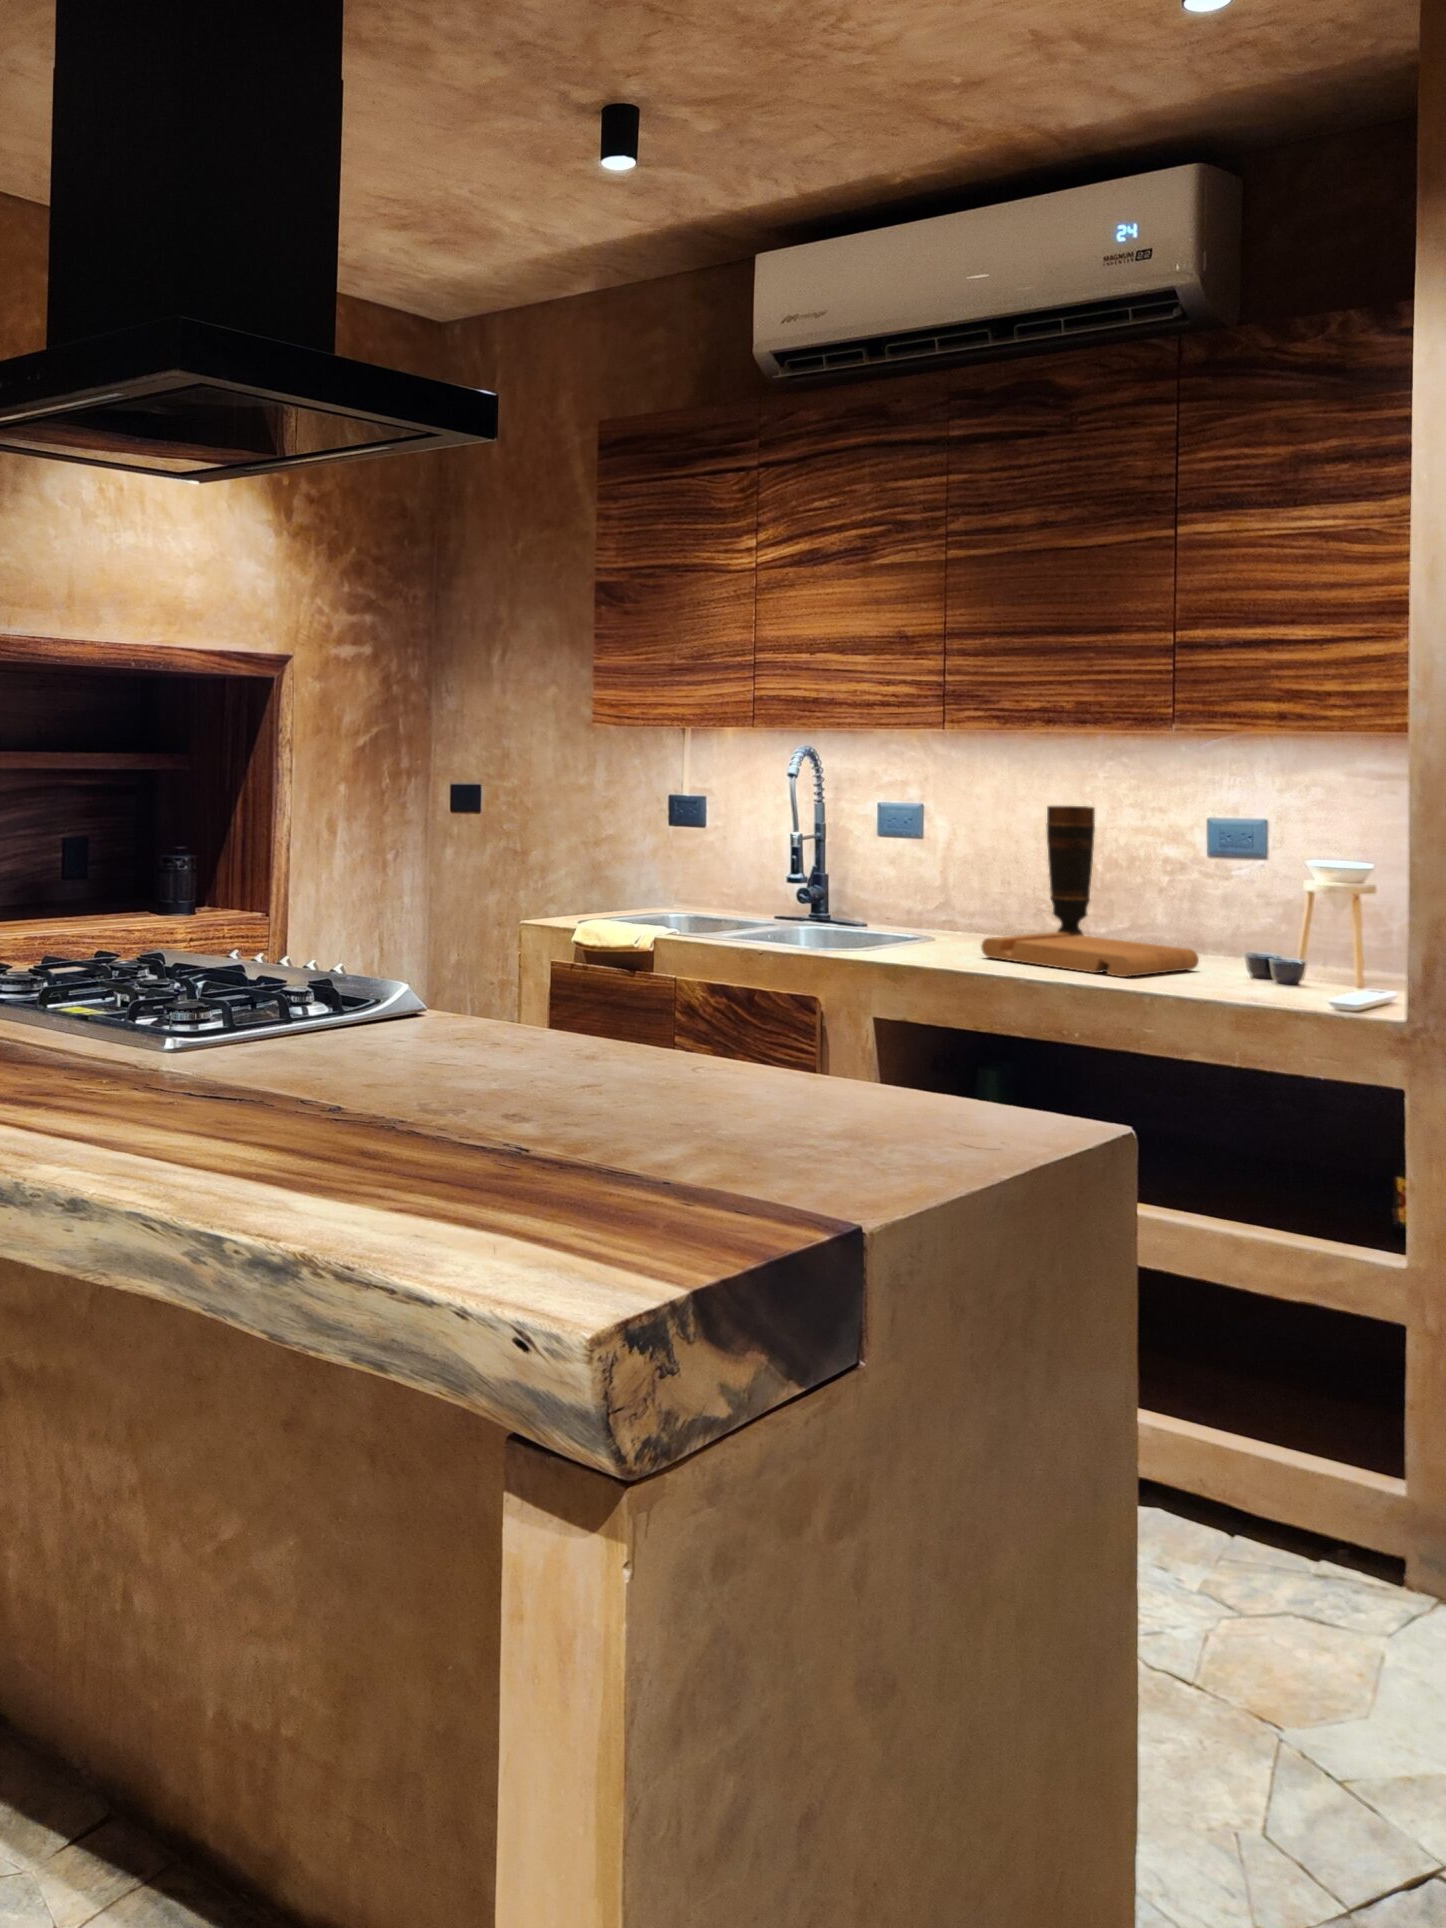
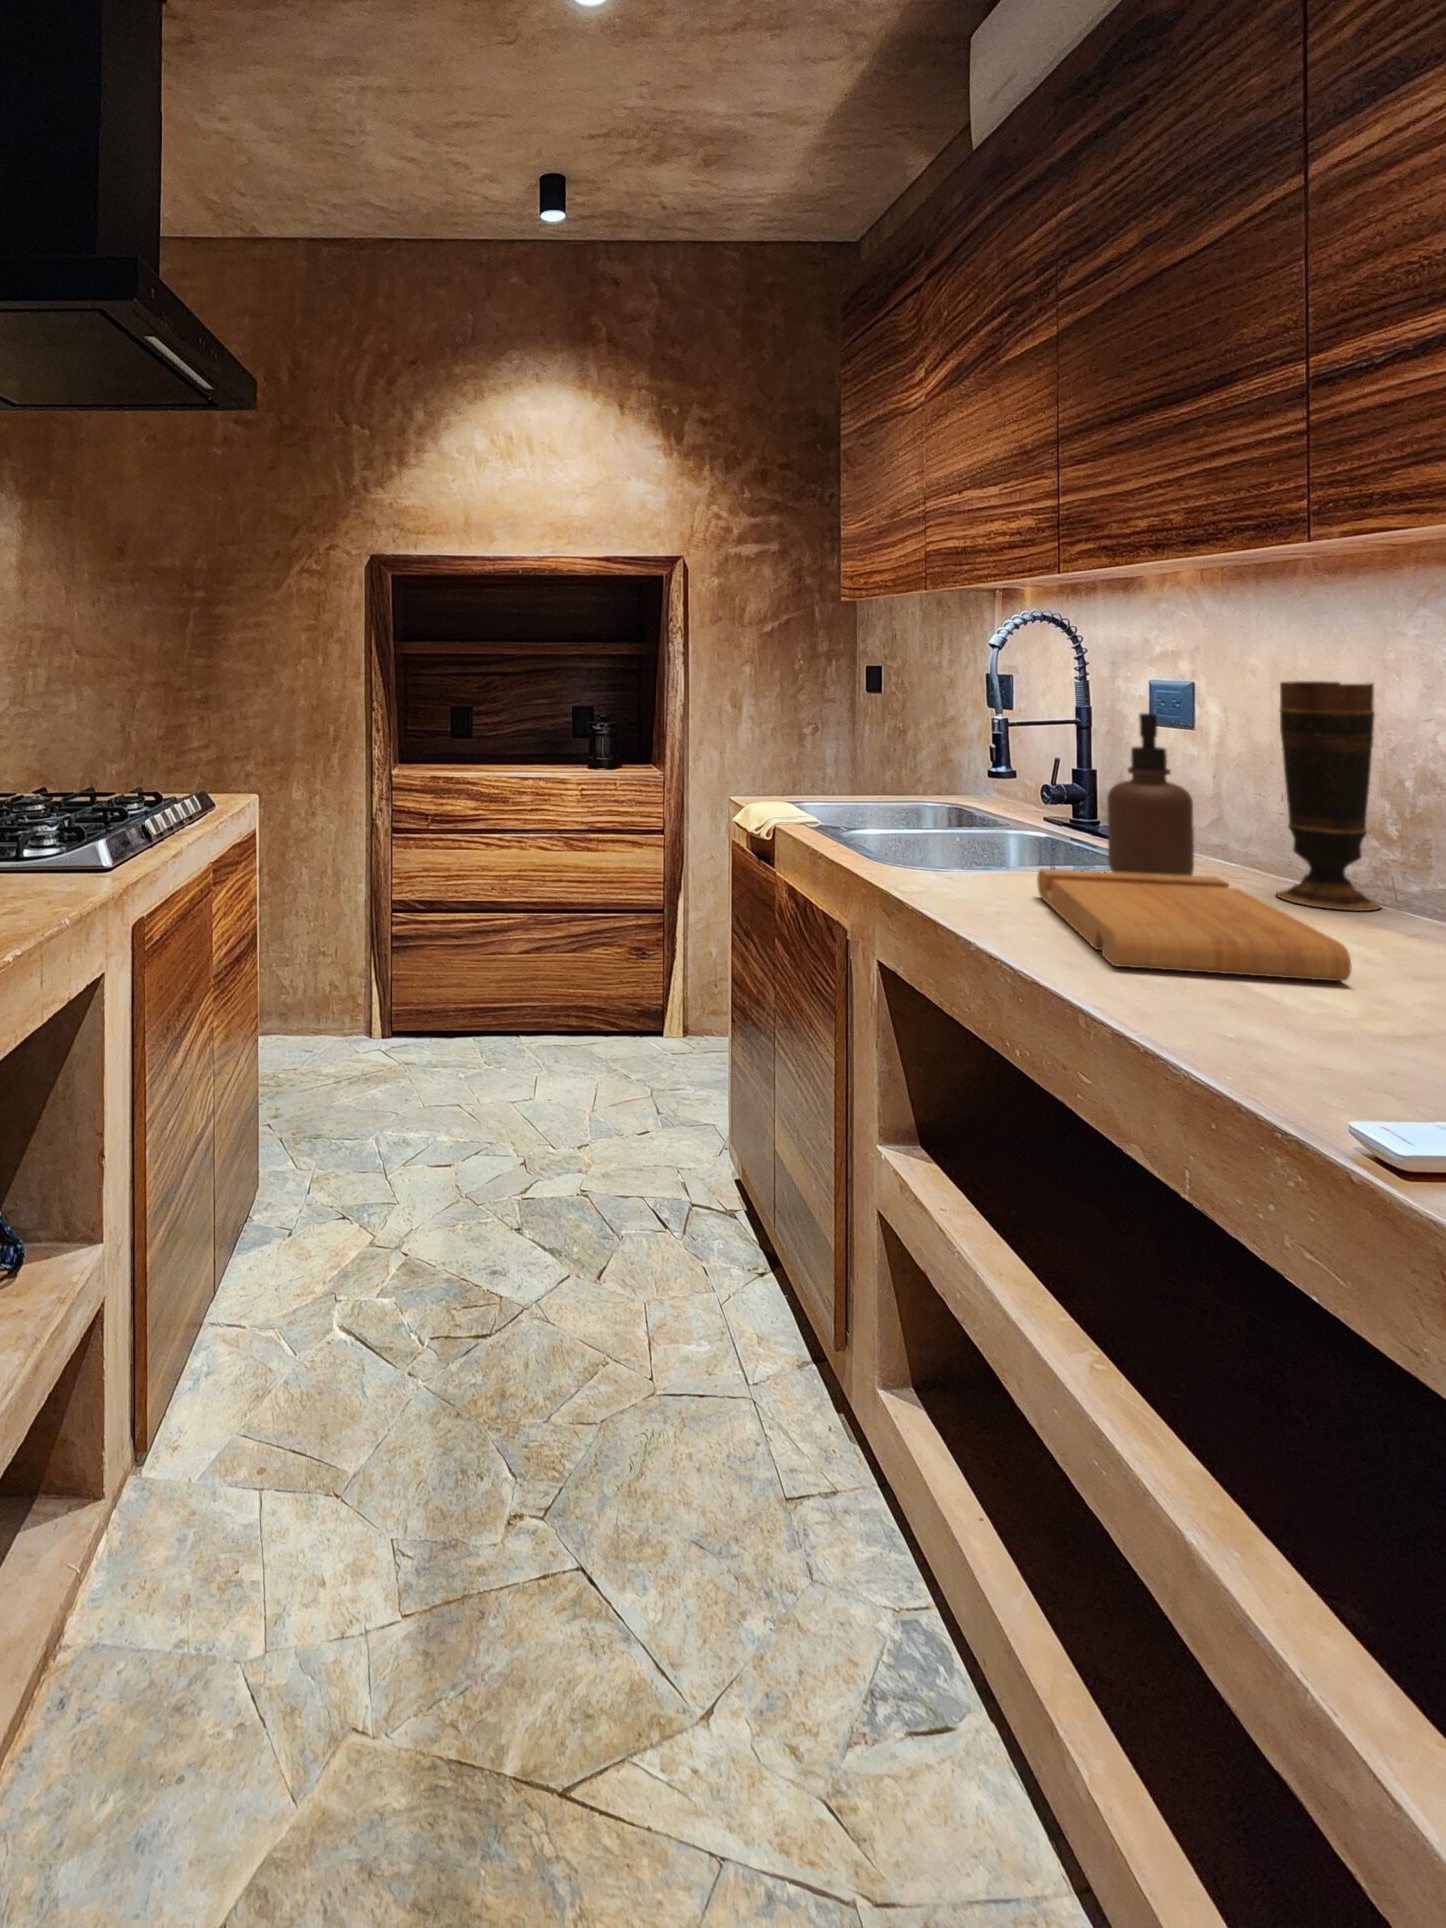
soap dispenser: none [957,829,1009,946] -> present [1107,713,1194,876]

